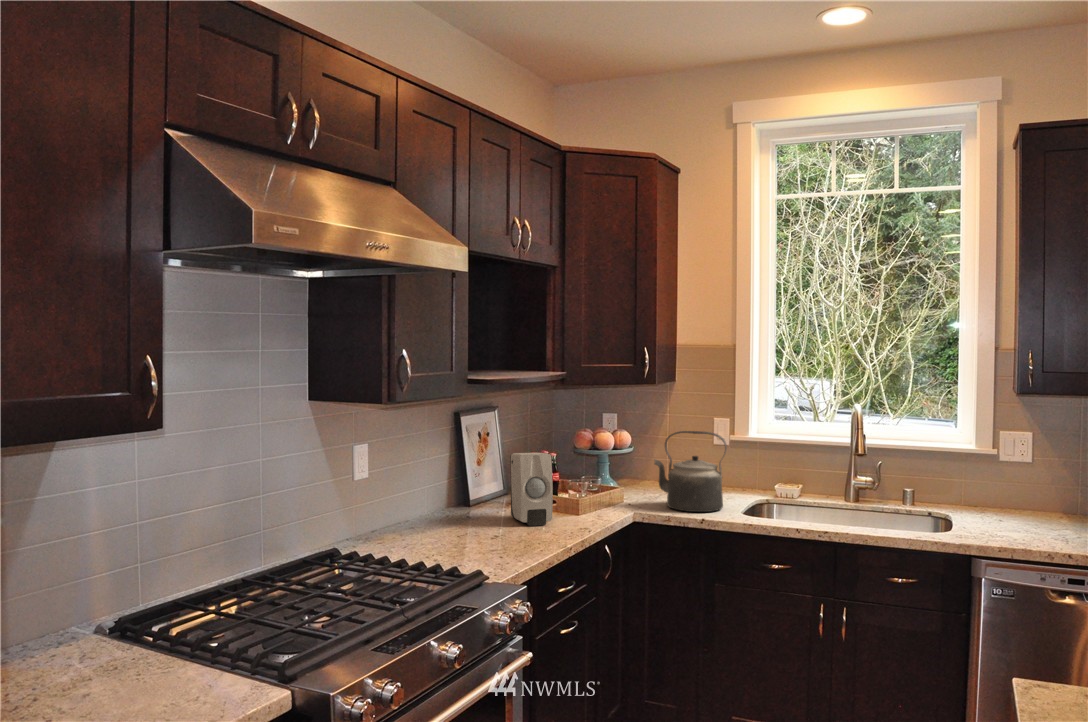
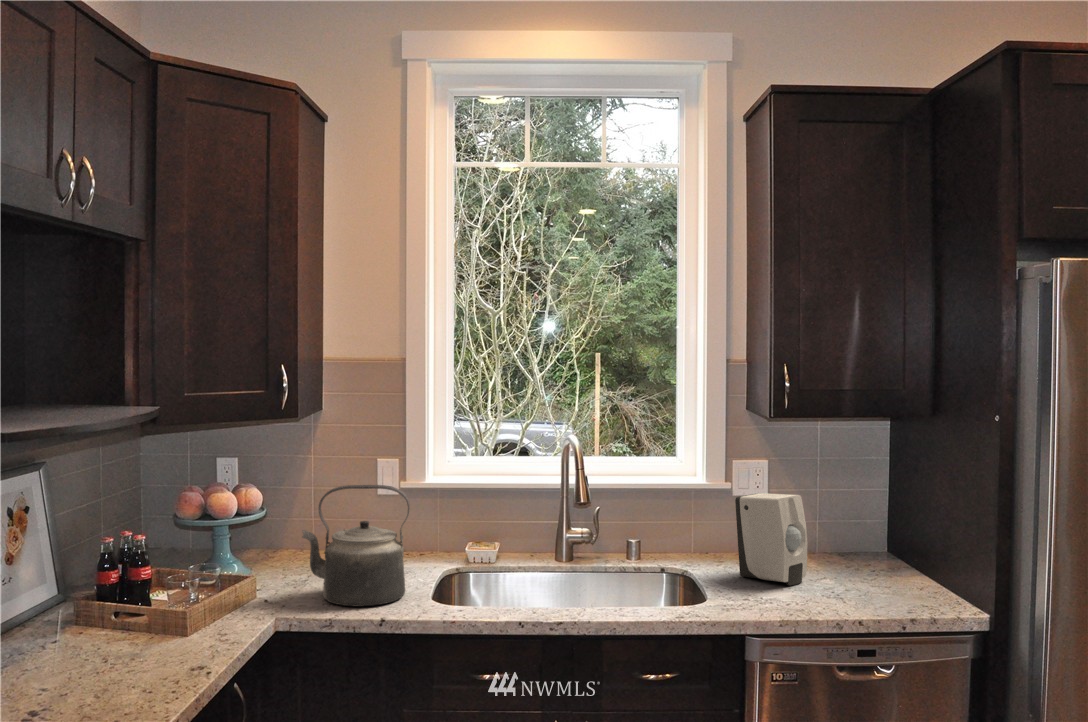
soap dispenser: present [510,453,553,526] -> present [735,493,807,586]

